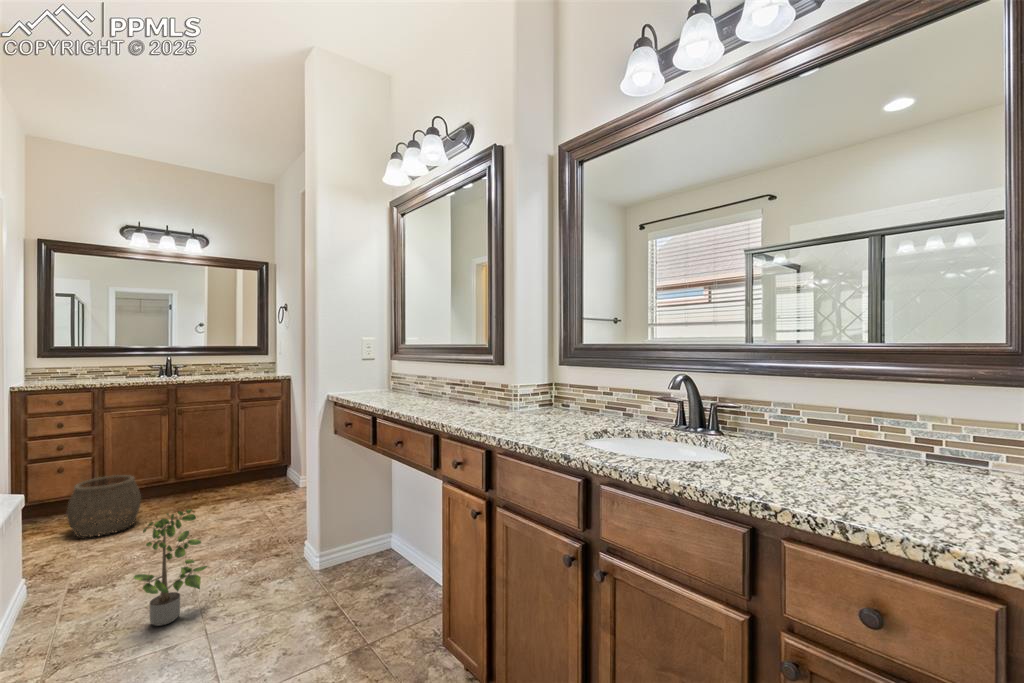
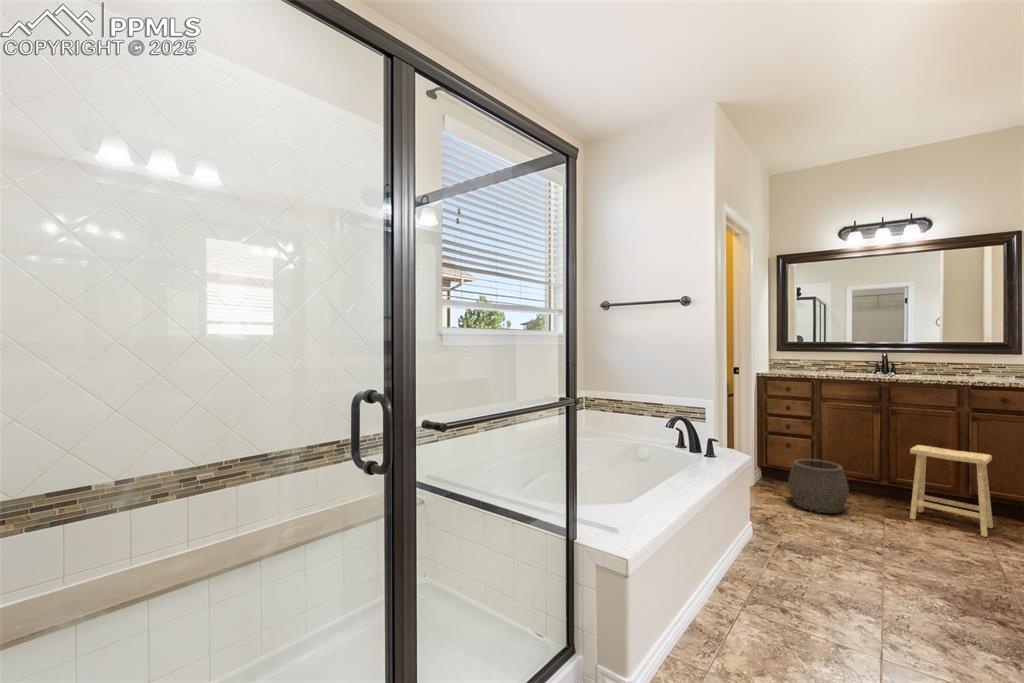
footstool: none [197,434,255,506] -> present [910,445,993,537]
potted plant: present [134,509,208,626] -> none [816,512,896,622]

